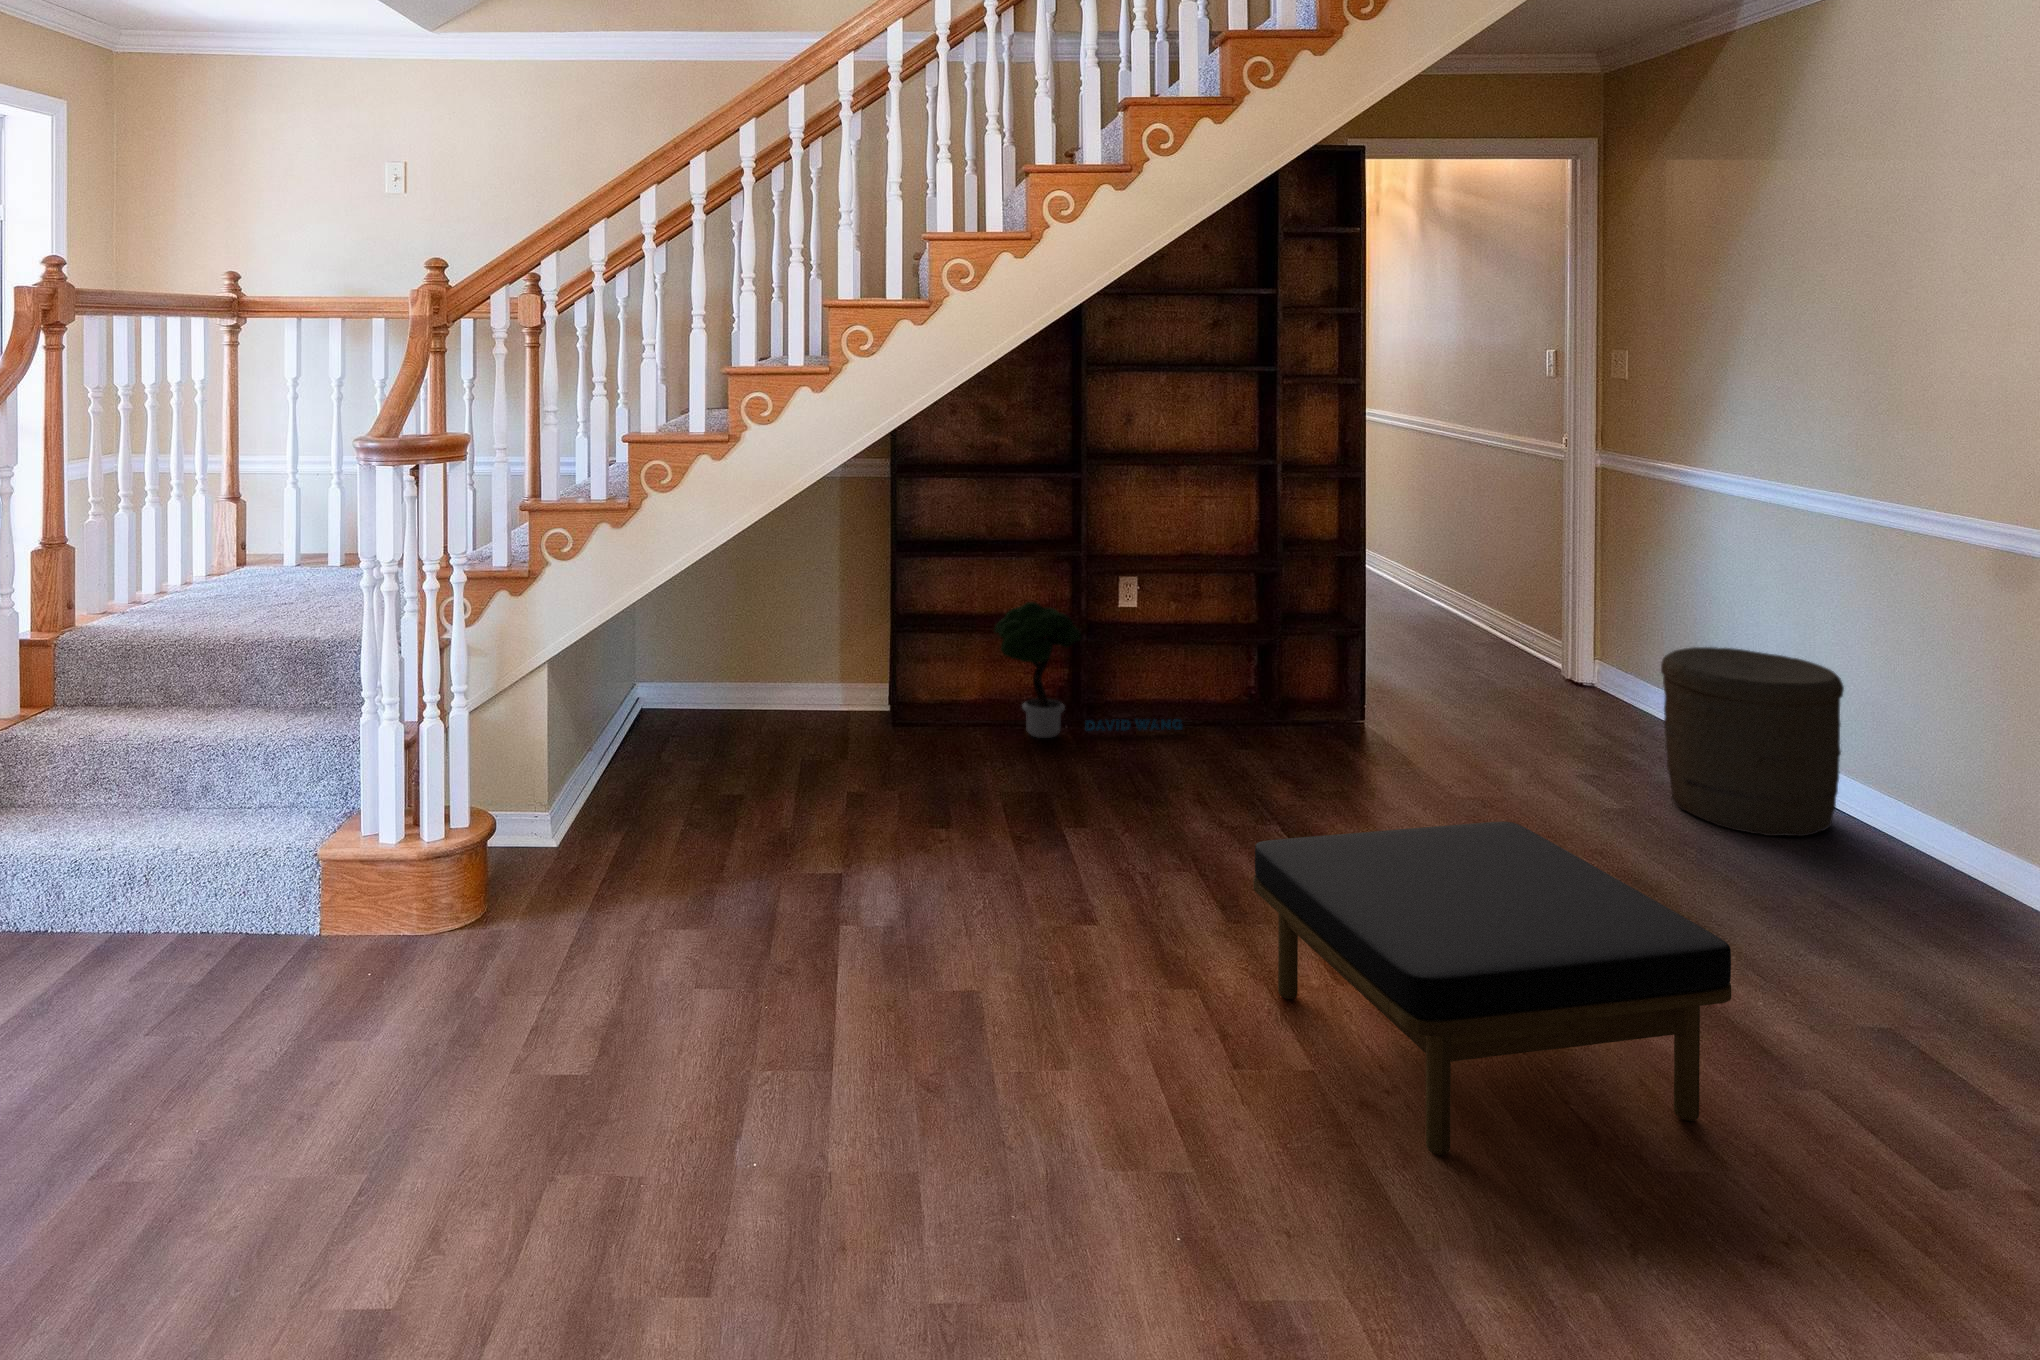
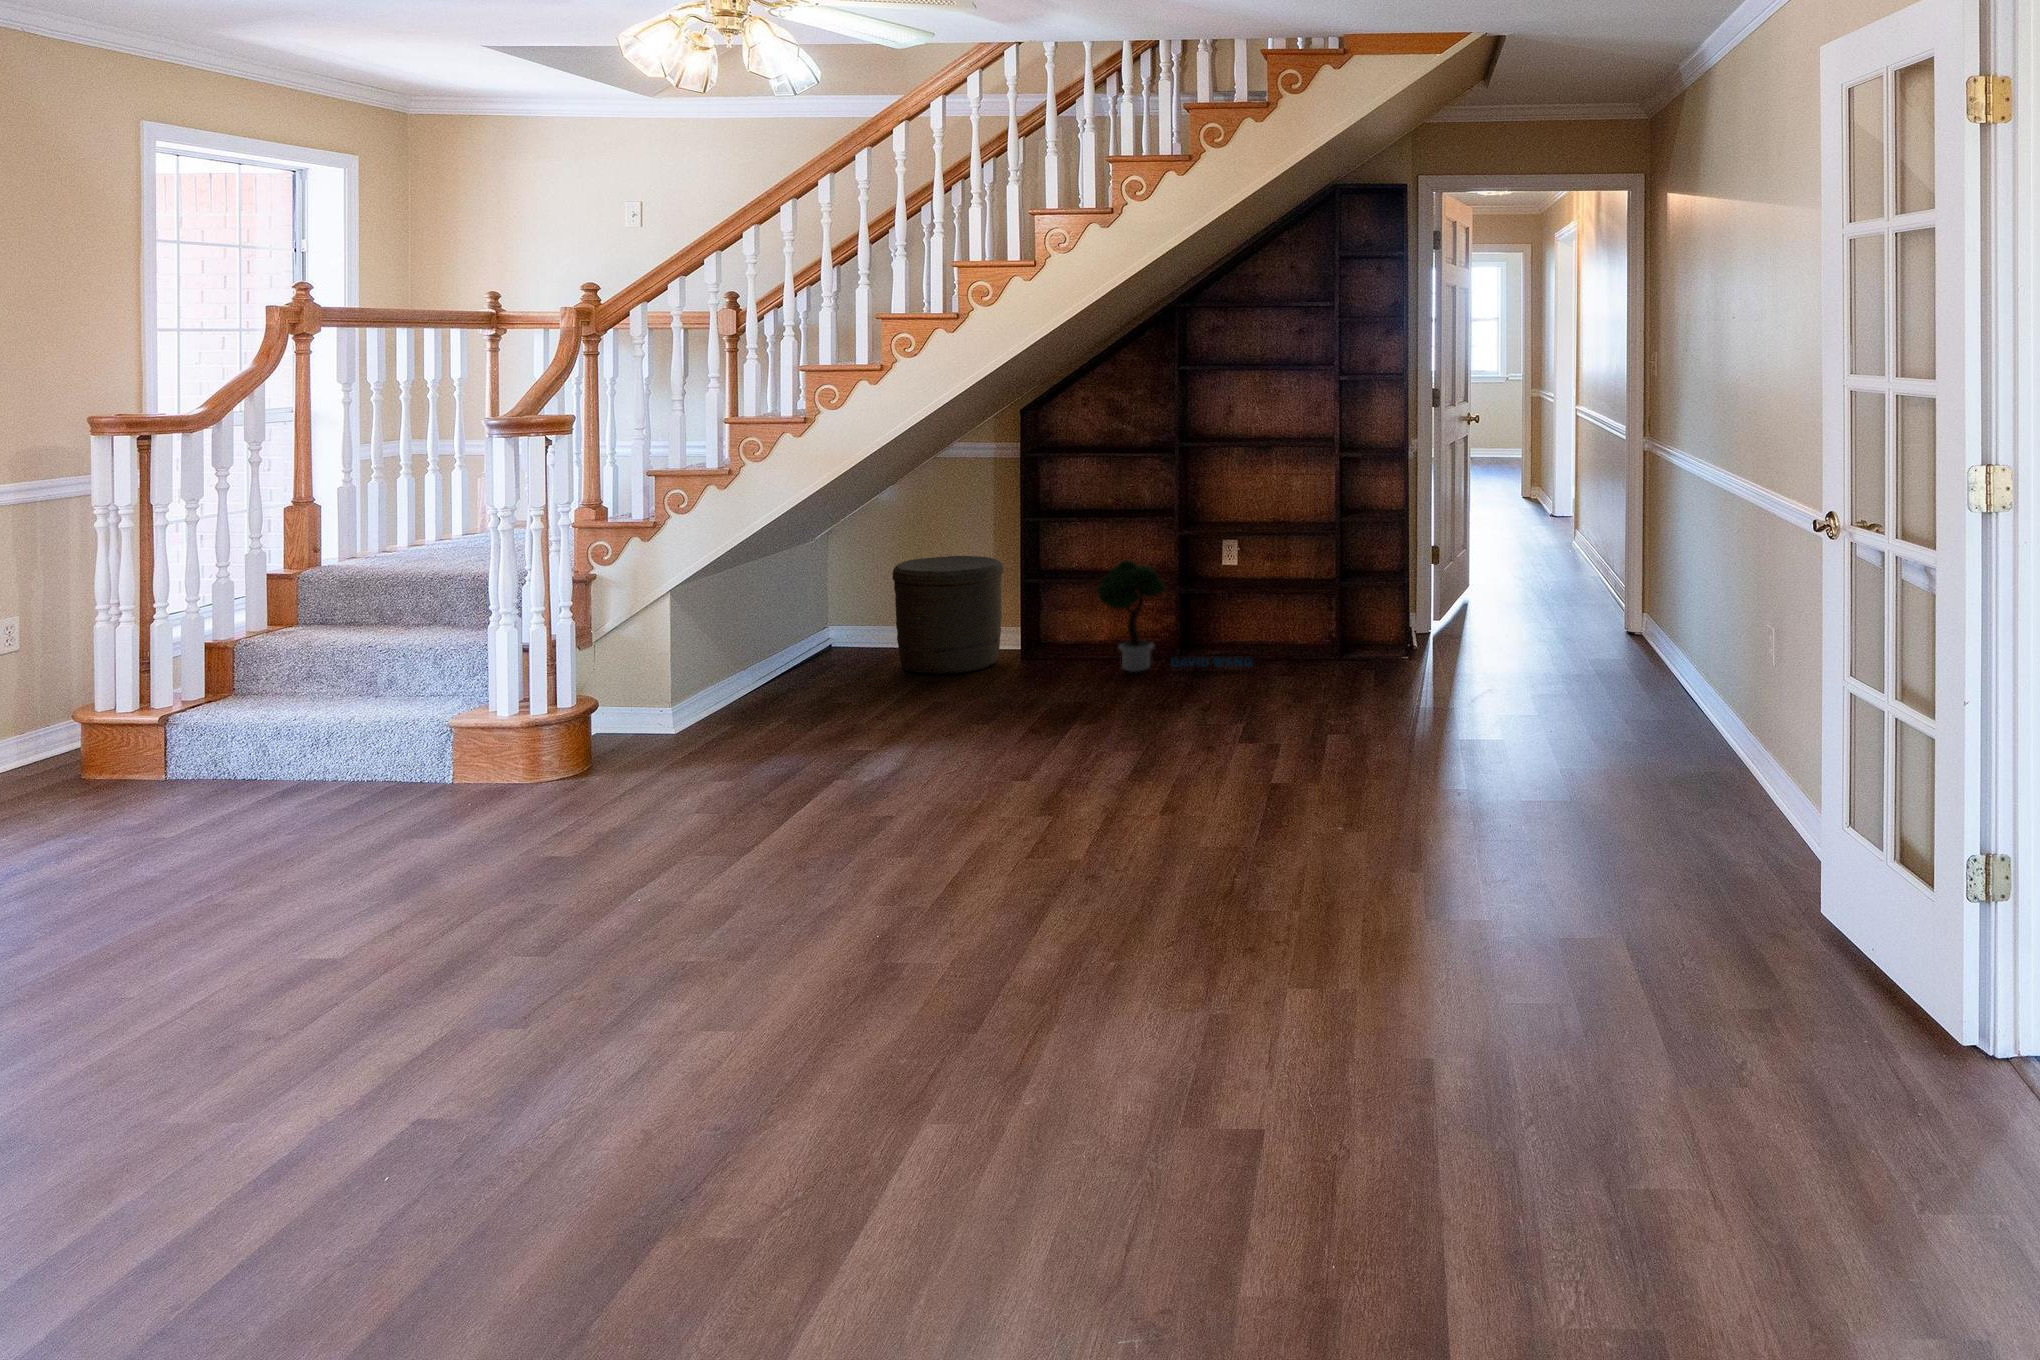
woven basket: present [1661,647,1844,836] -> present [892,556,1003,674]
ottoman: present [1253,822,1731,1155] -> none [1065,702,1321,902]

